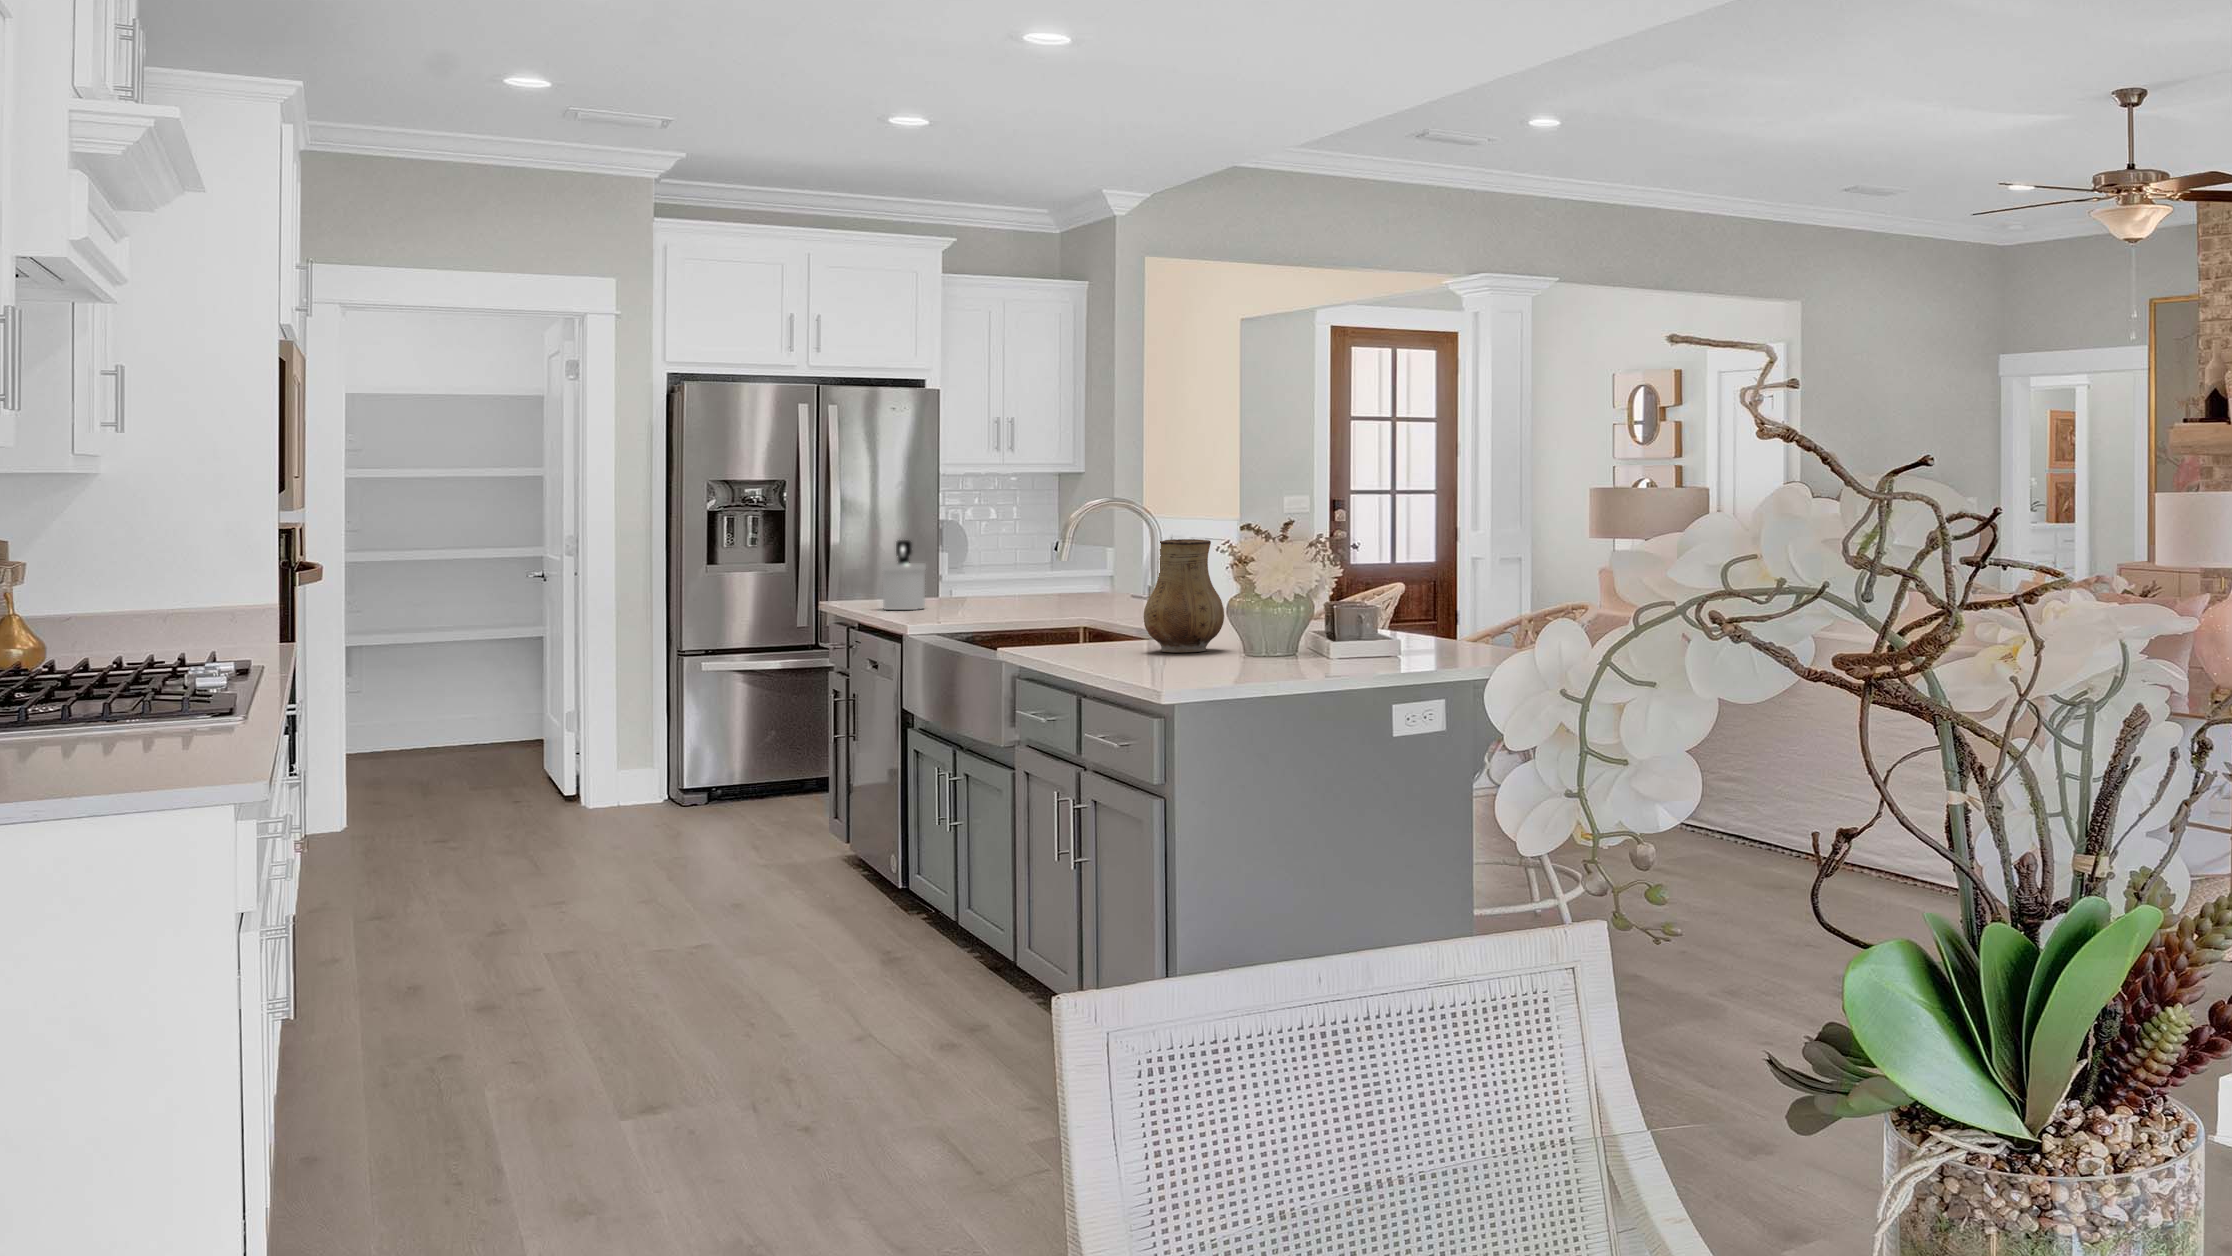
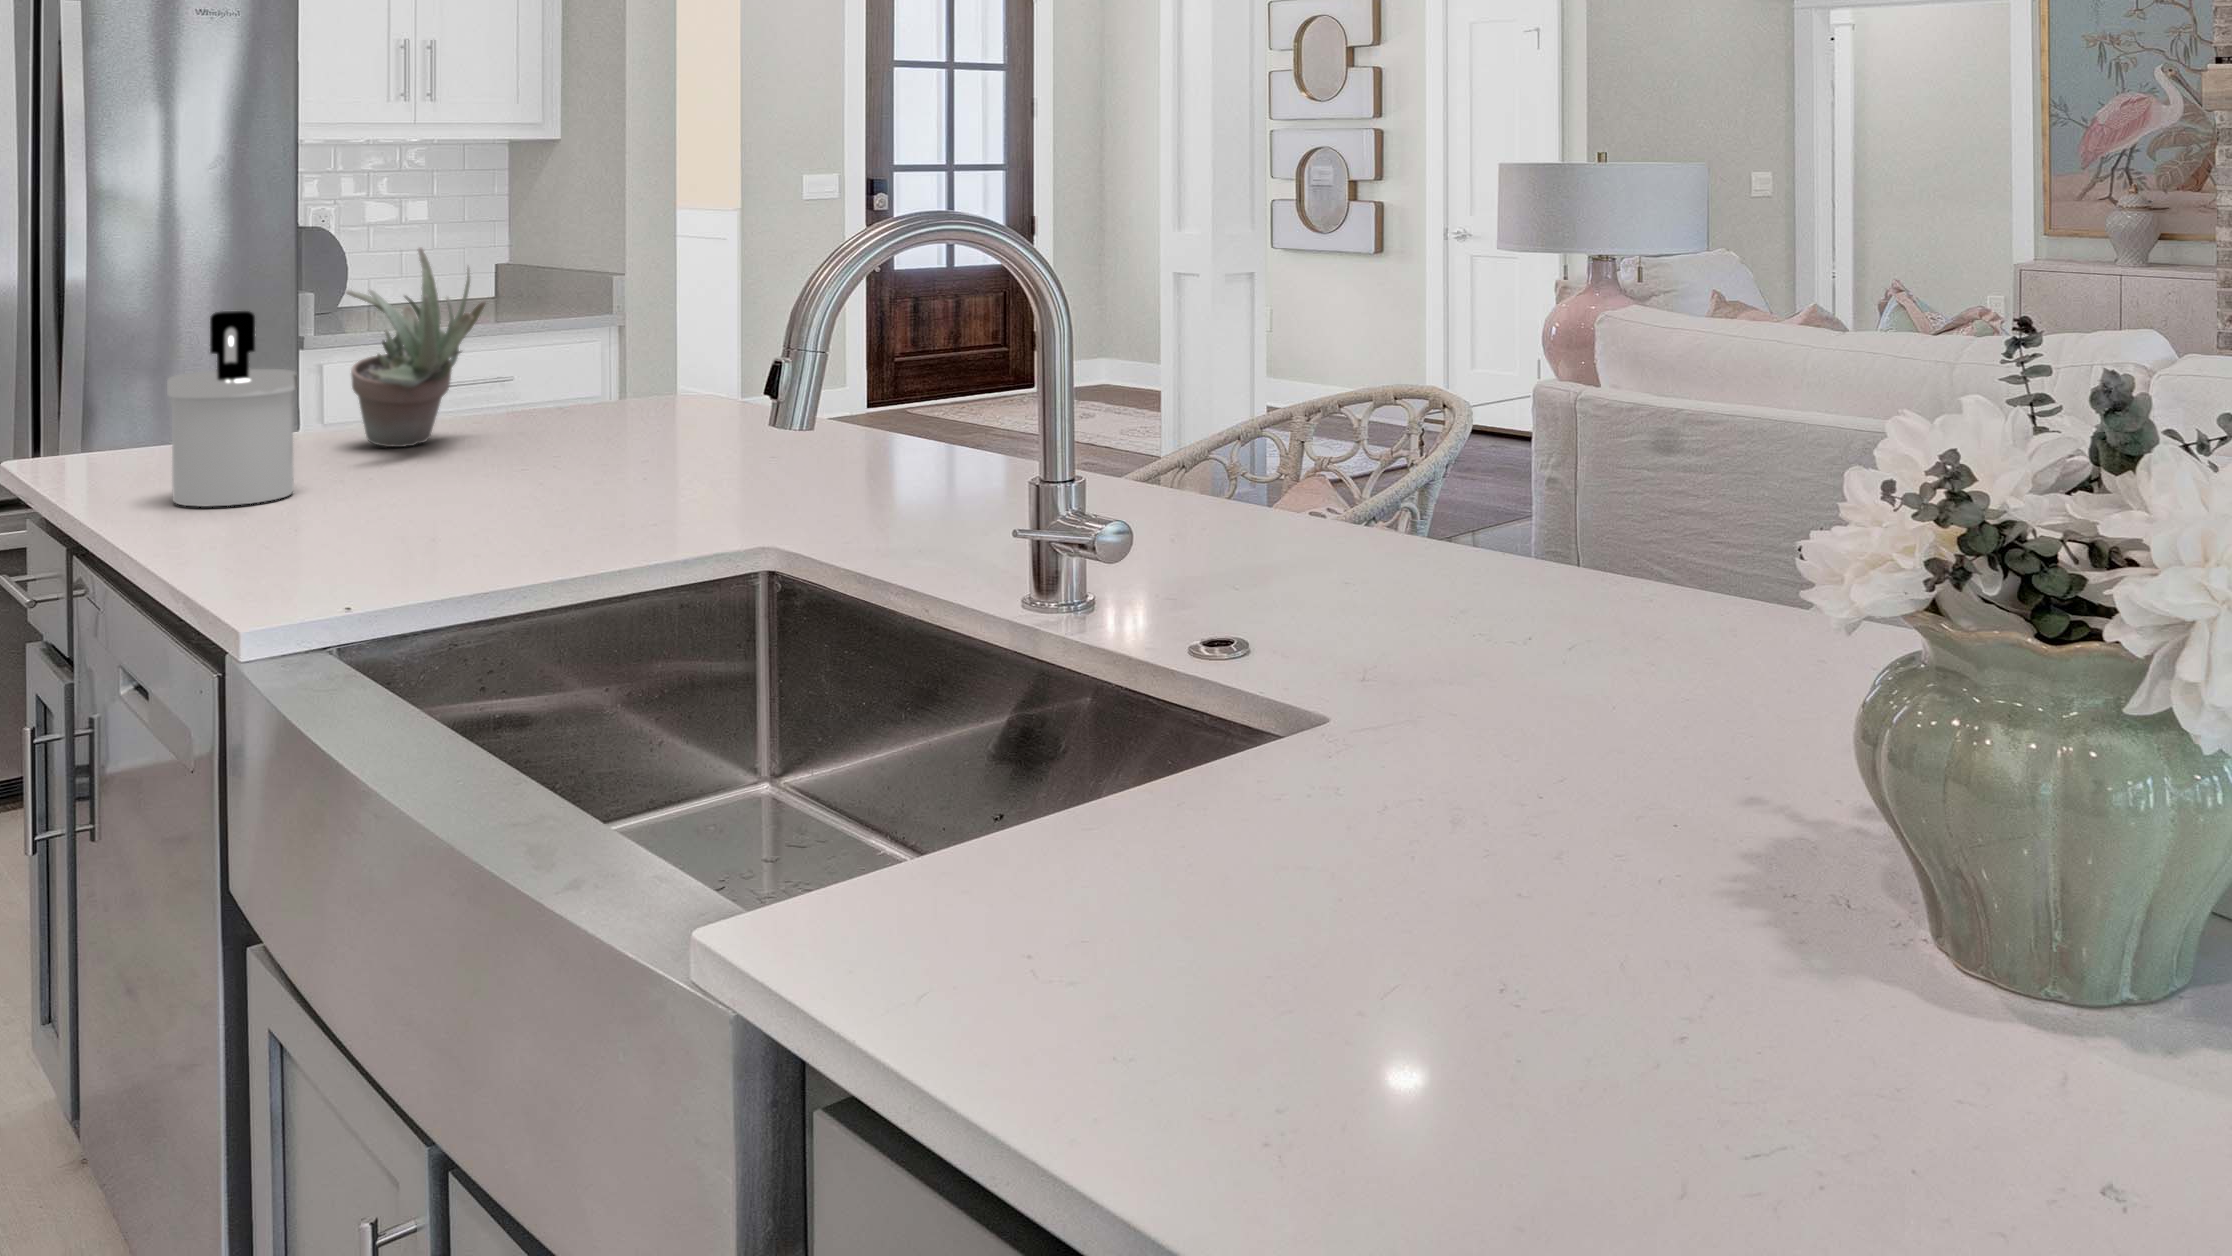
succulent plant: none [947,520,1002,601] -> present [346,248,486,447]
ceramic pitcher: present [1144,539,1224,652] -> none [1412,384,1777,927]

